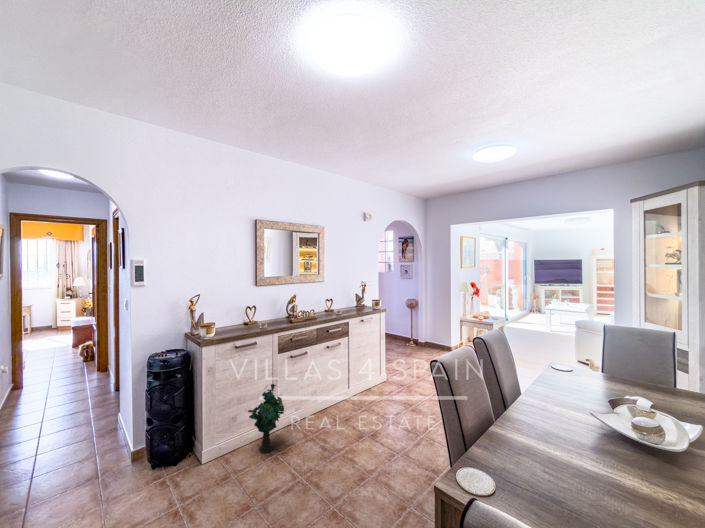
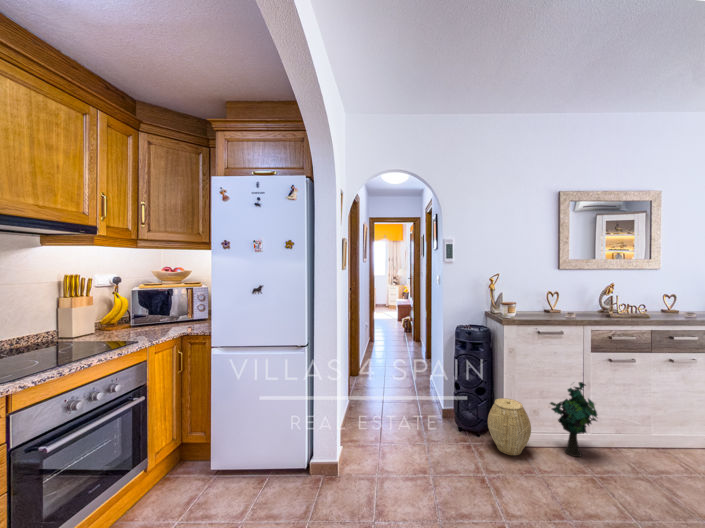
woven basket: none [185,422,231,485] -> present [488,398,531,455]

